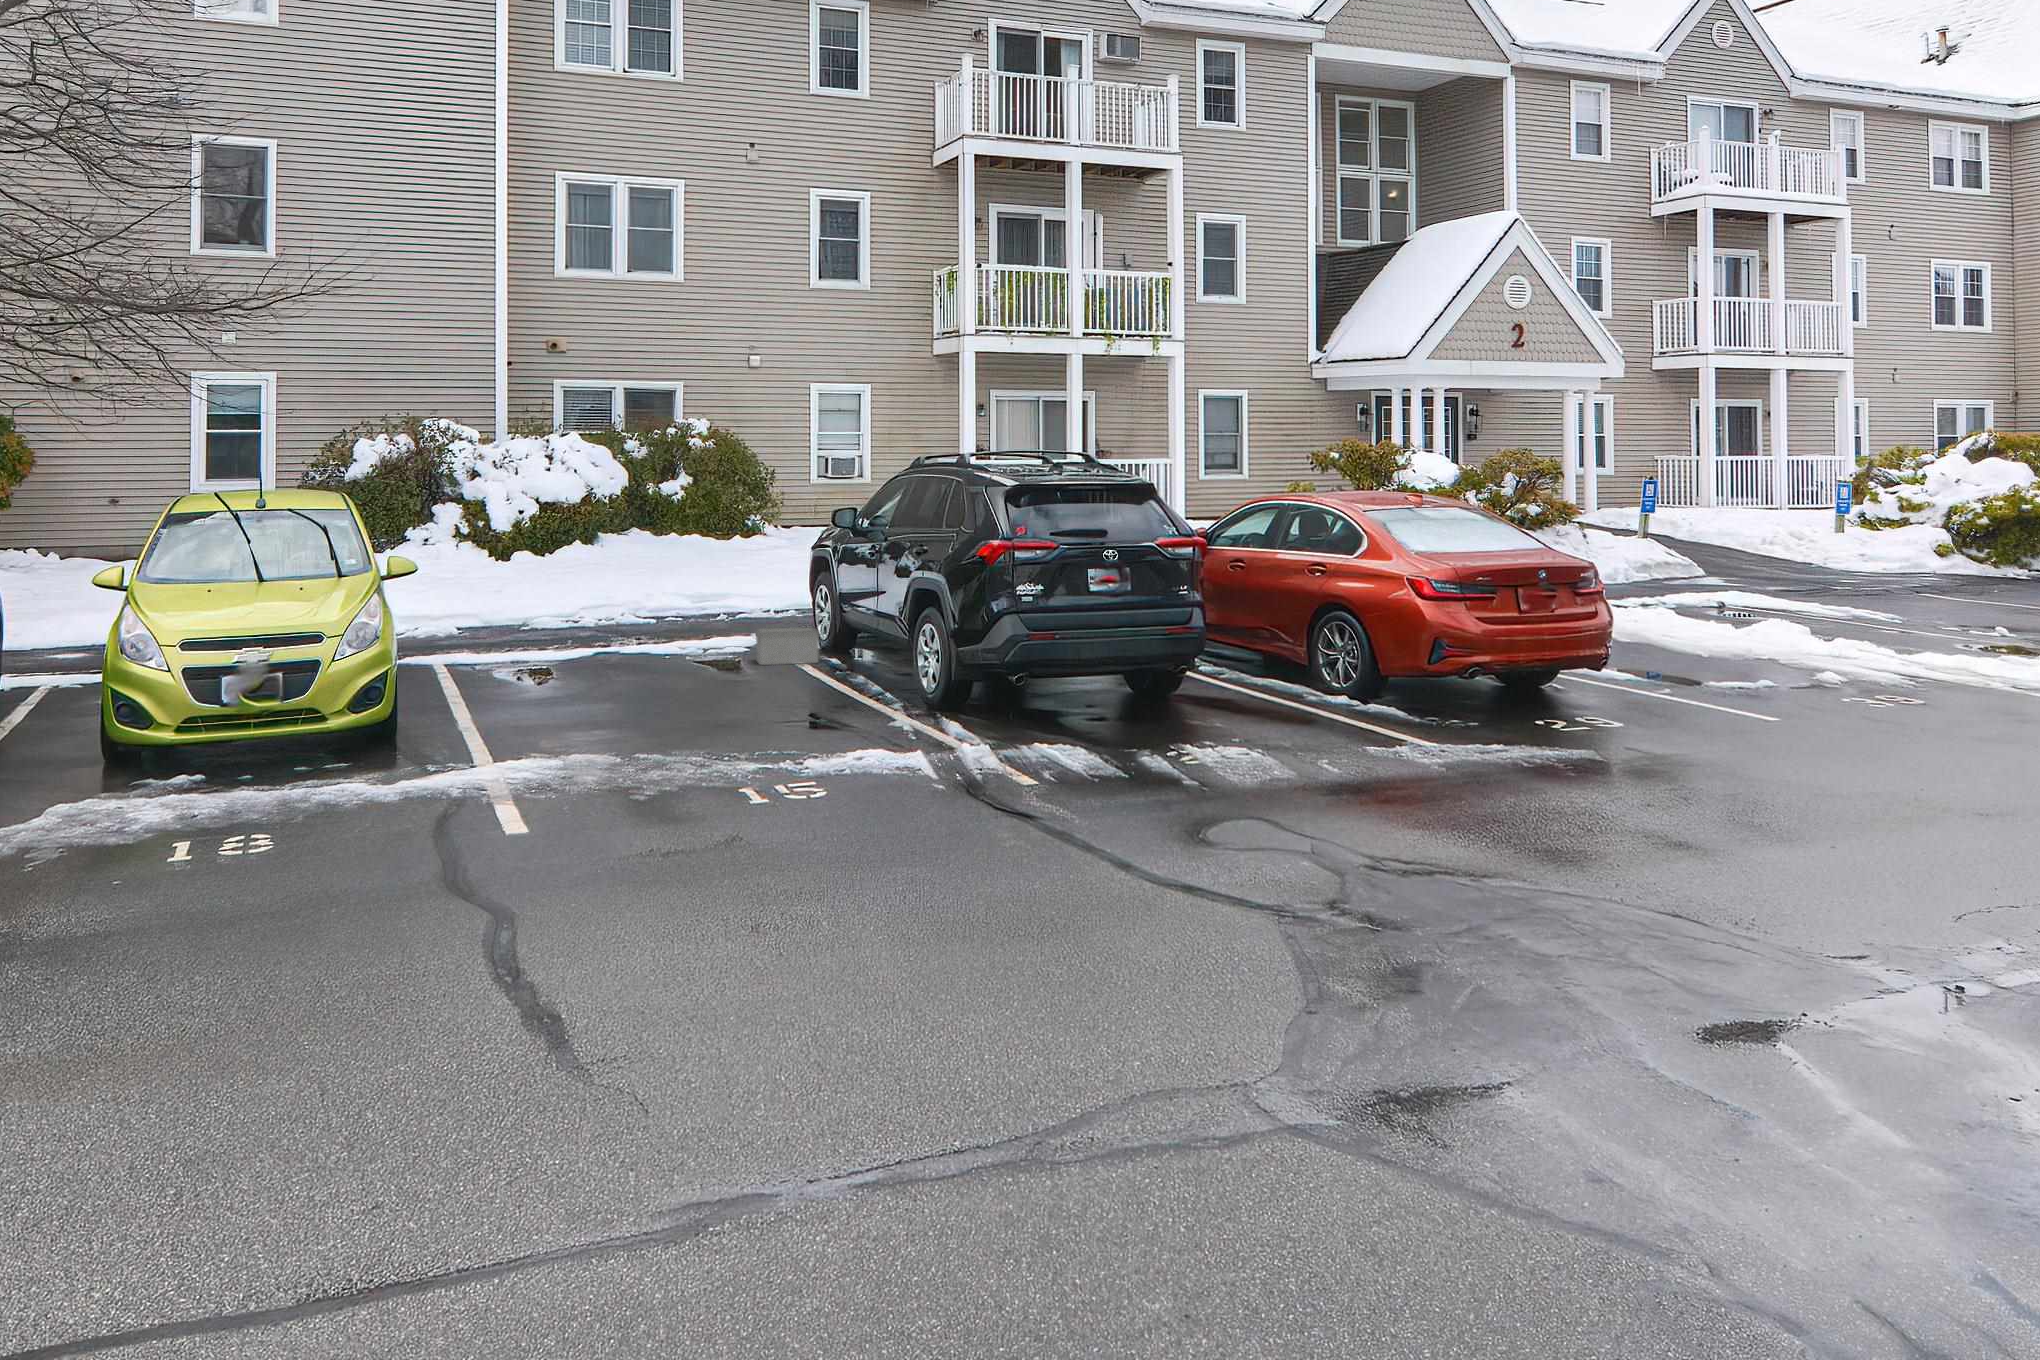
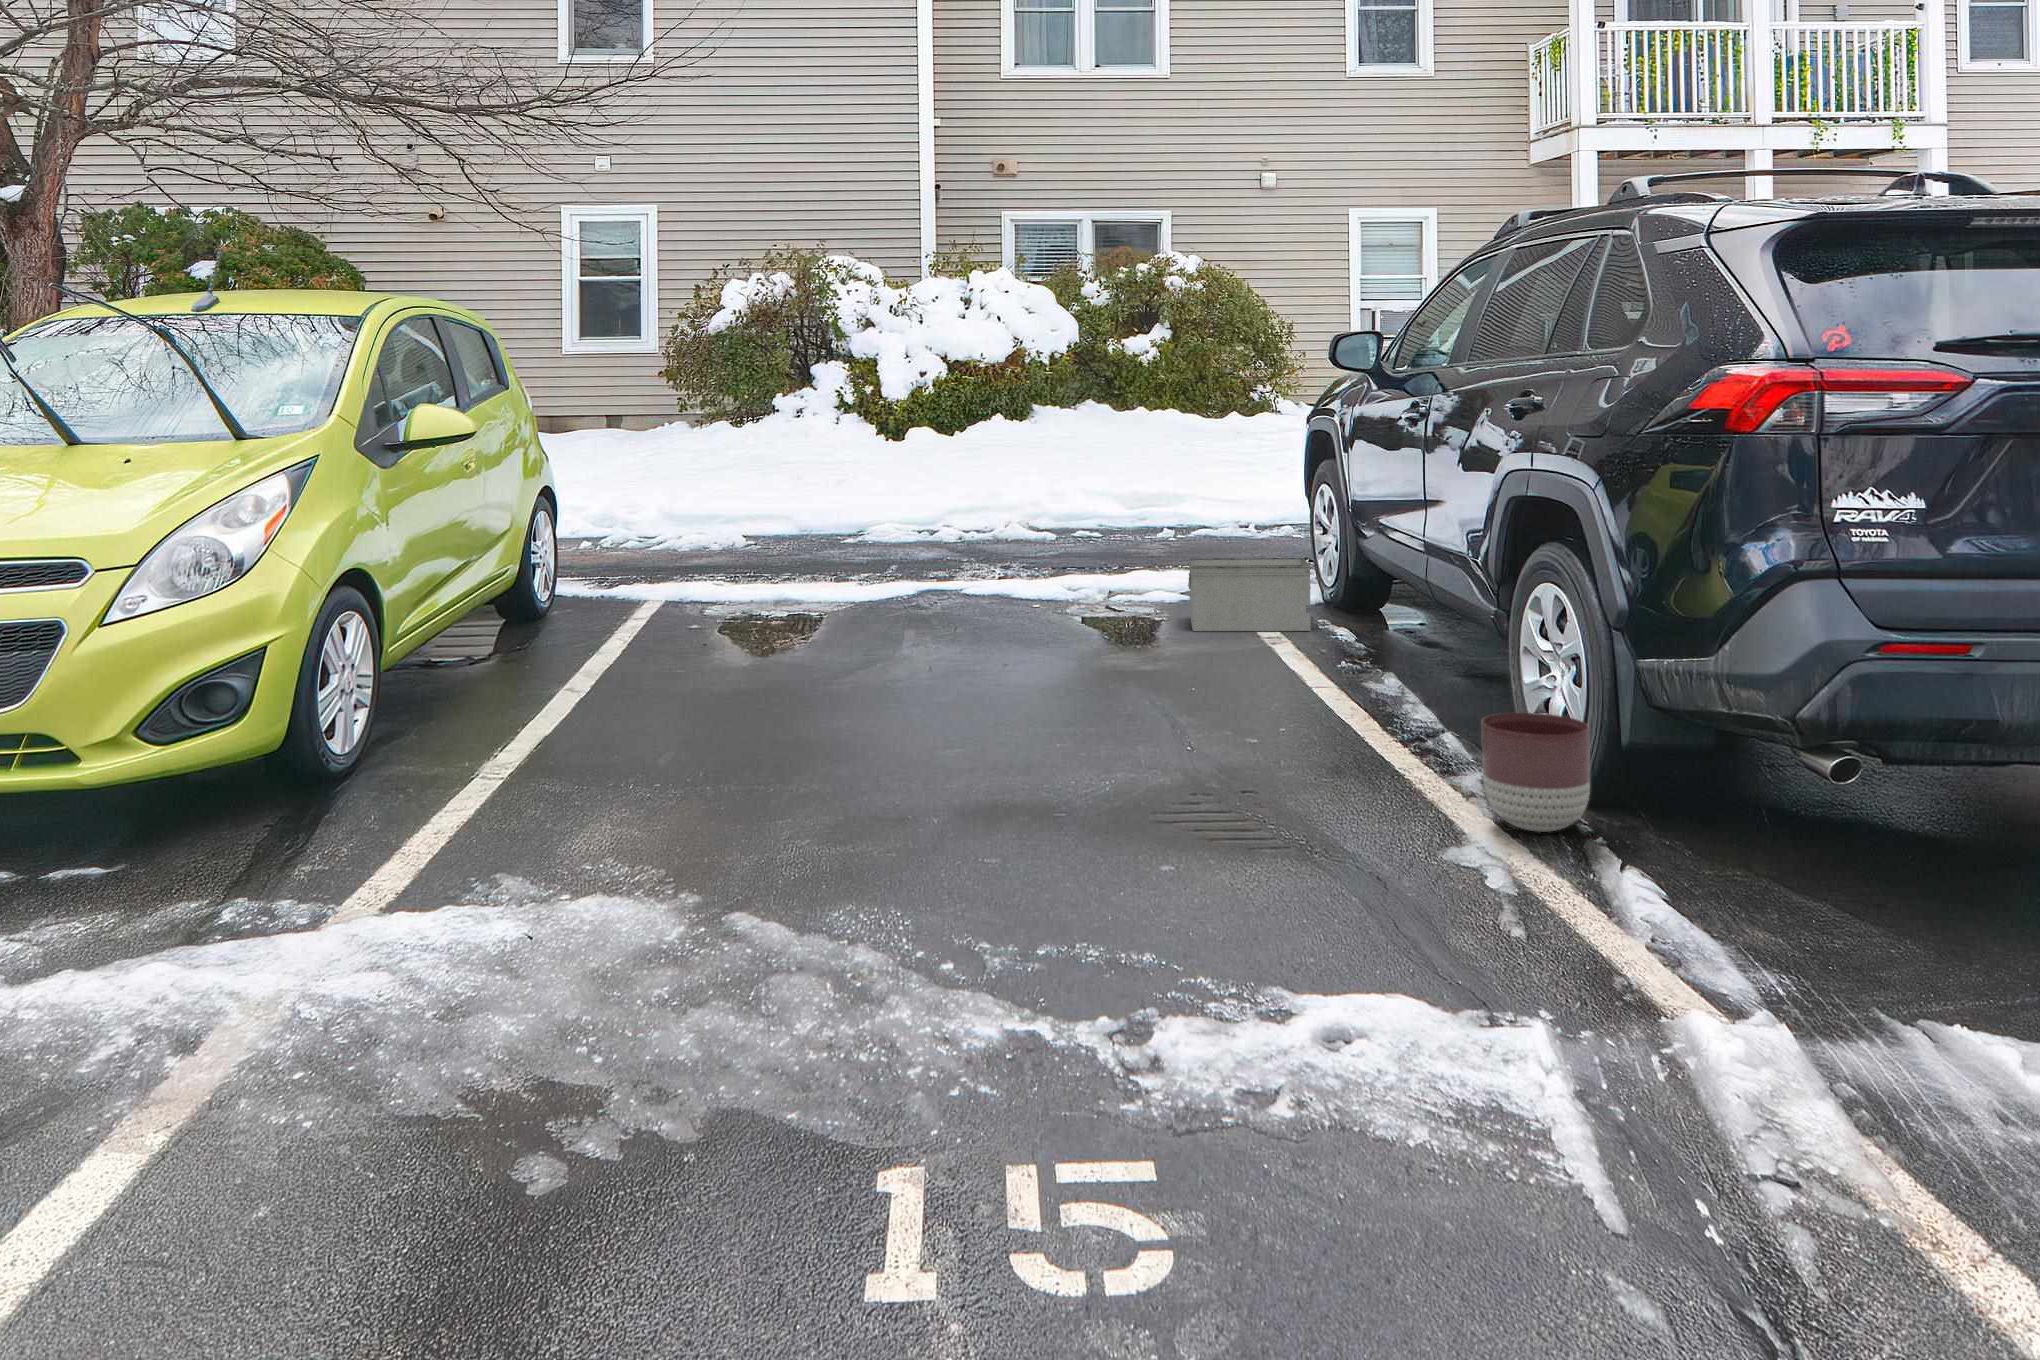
planter: none [903,675,939,715] -> present [1481,712,1590,832]

